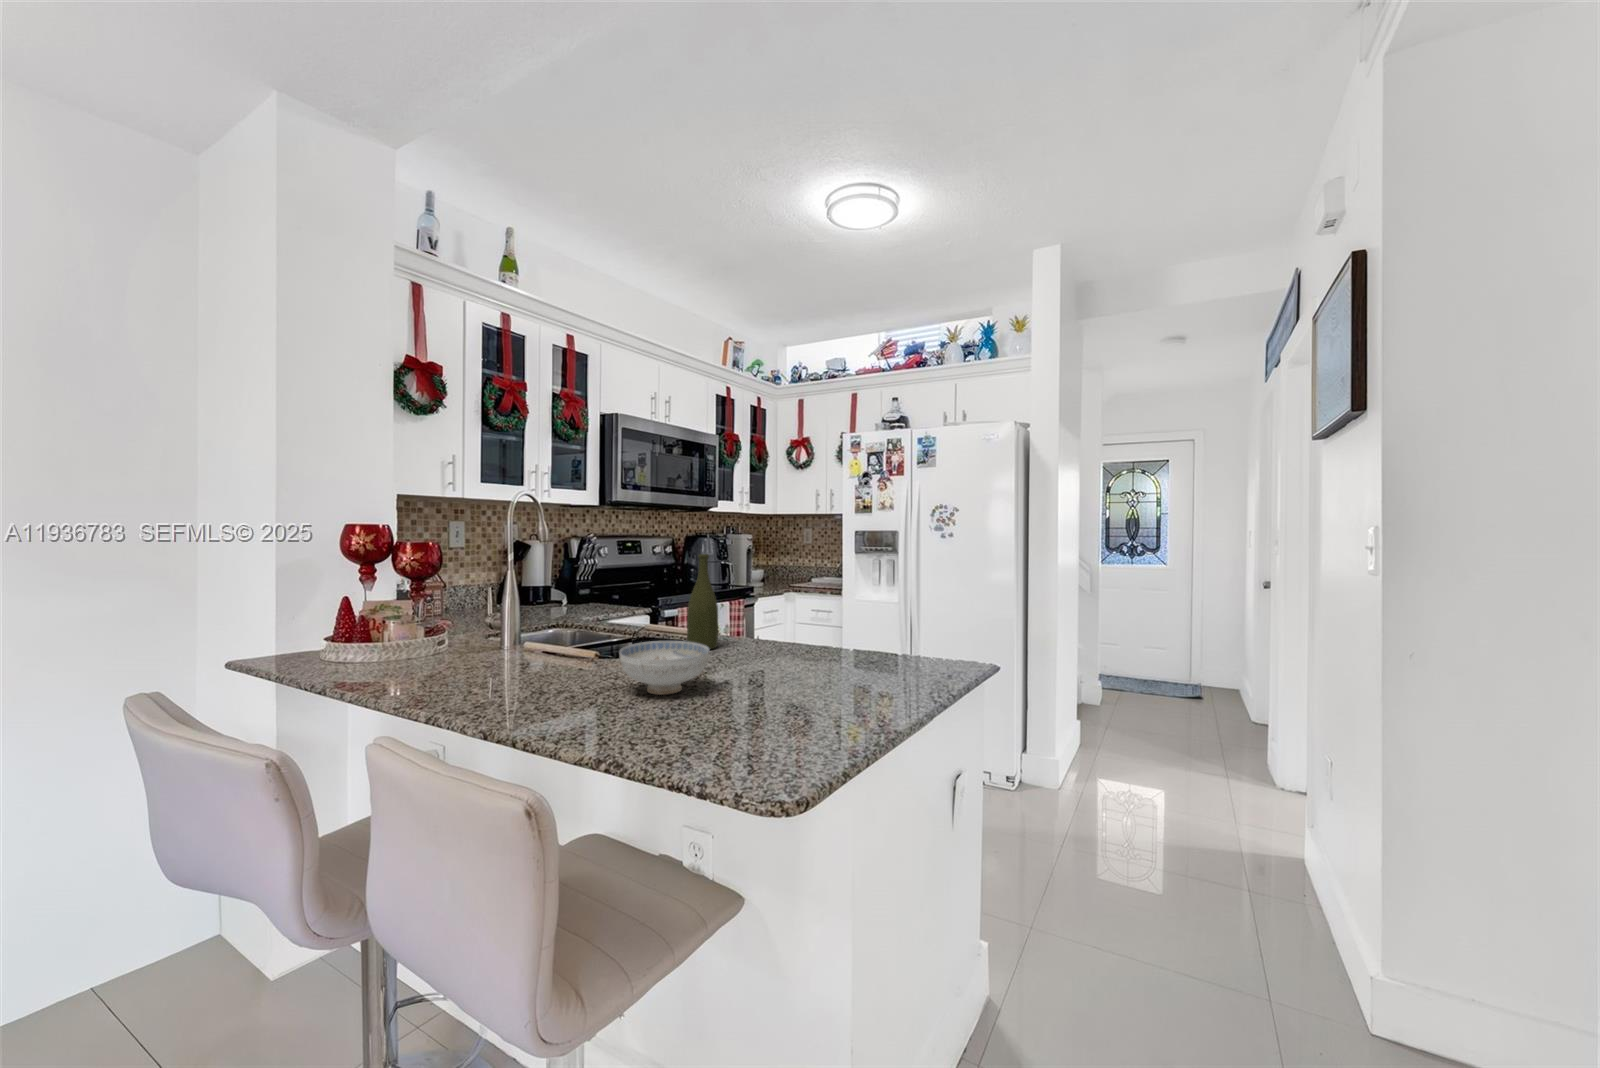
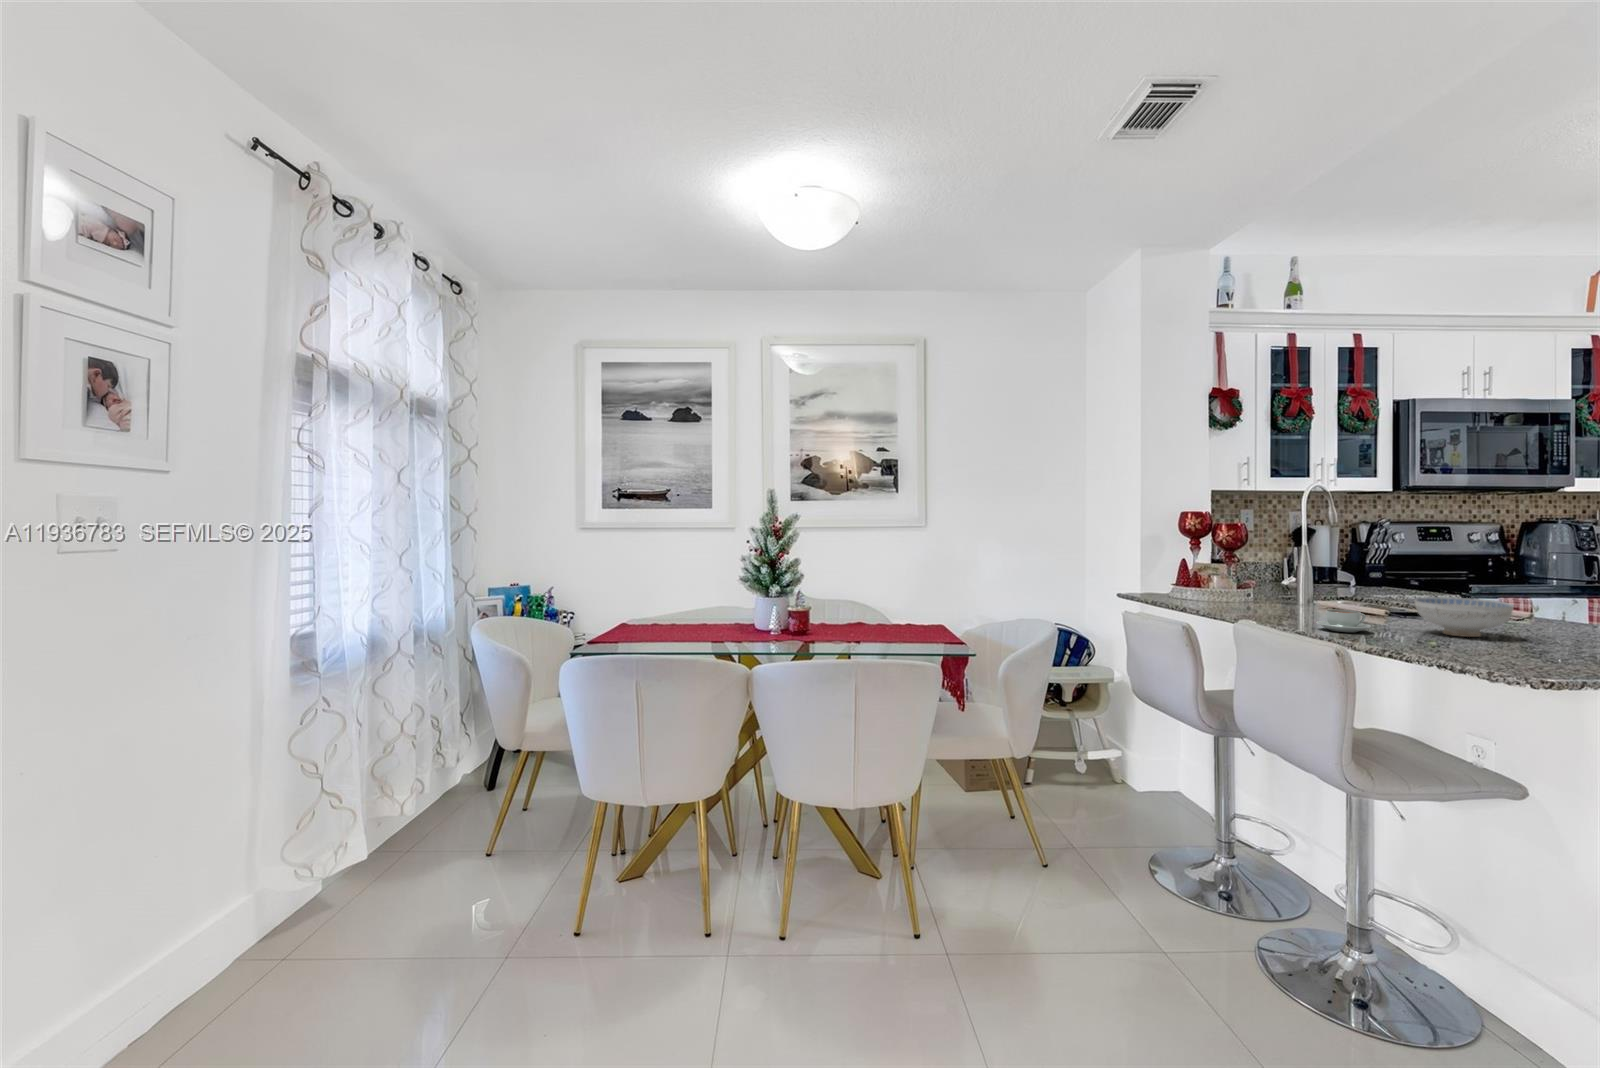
bottle: present [687,554,718,649] -> none [1500,531,1544,623]
coffee cup: none [503,680,572,718] -> present [1316,610,1371,632]

